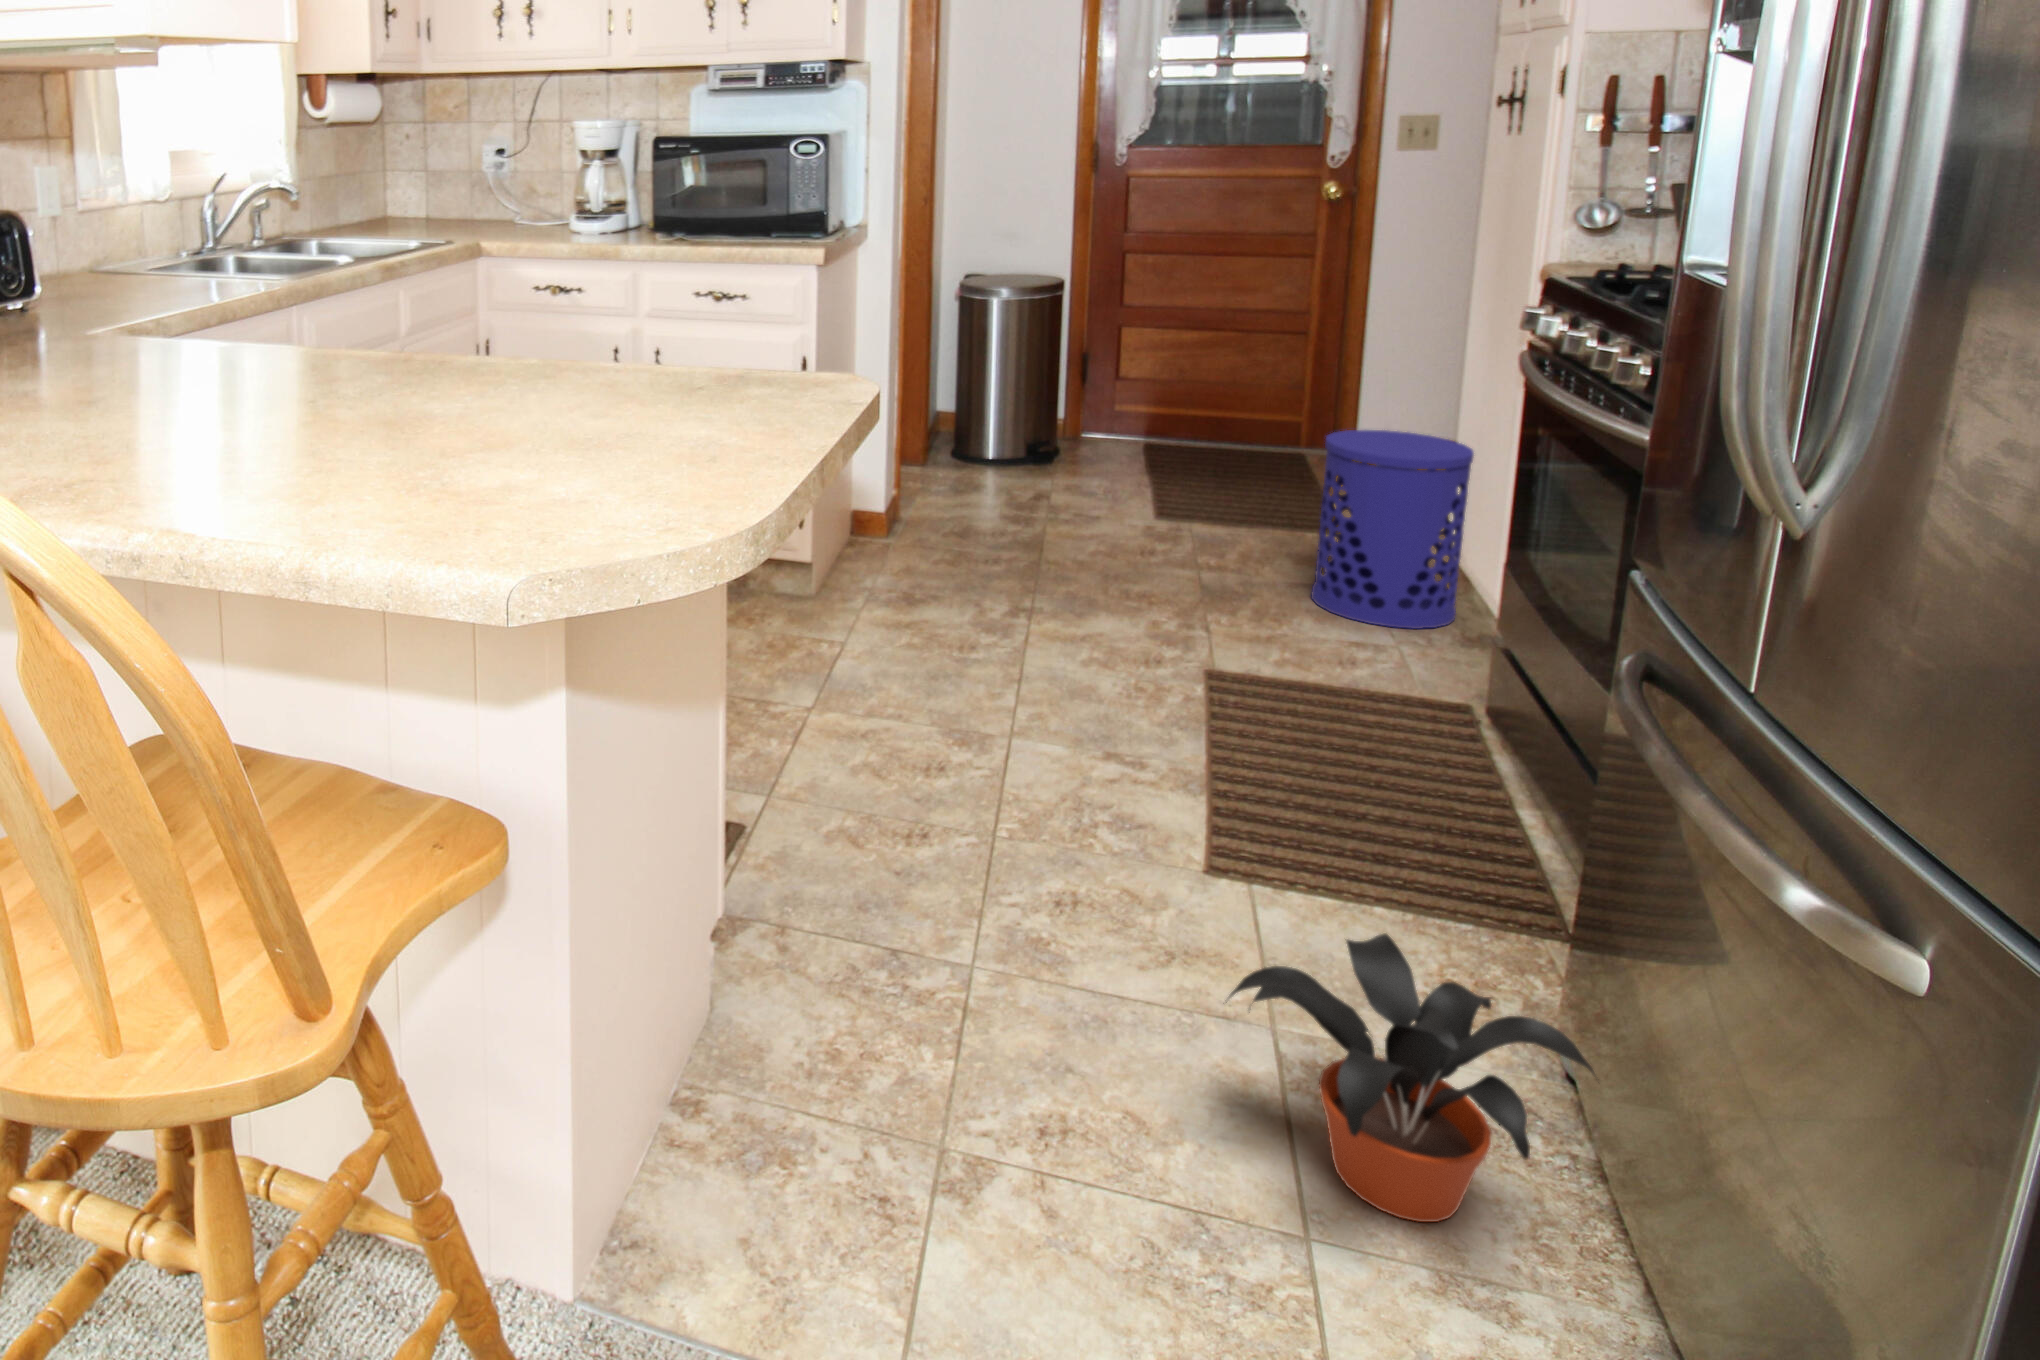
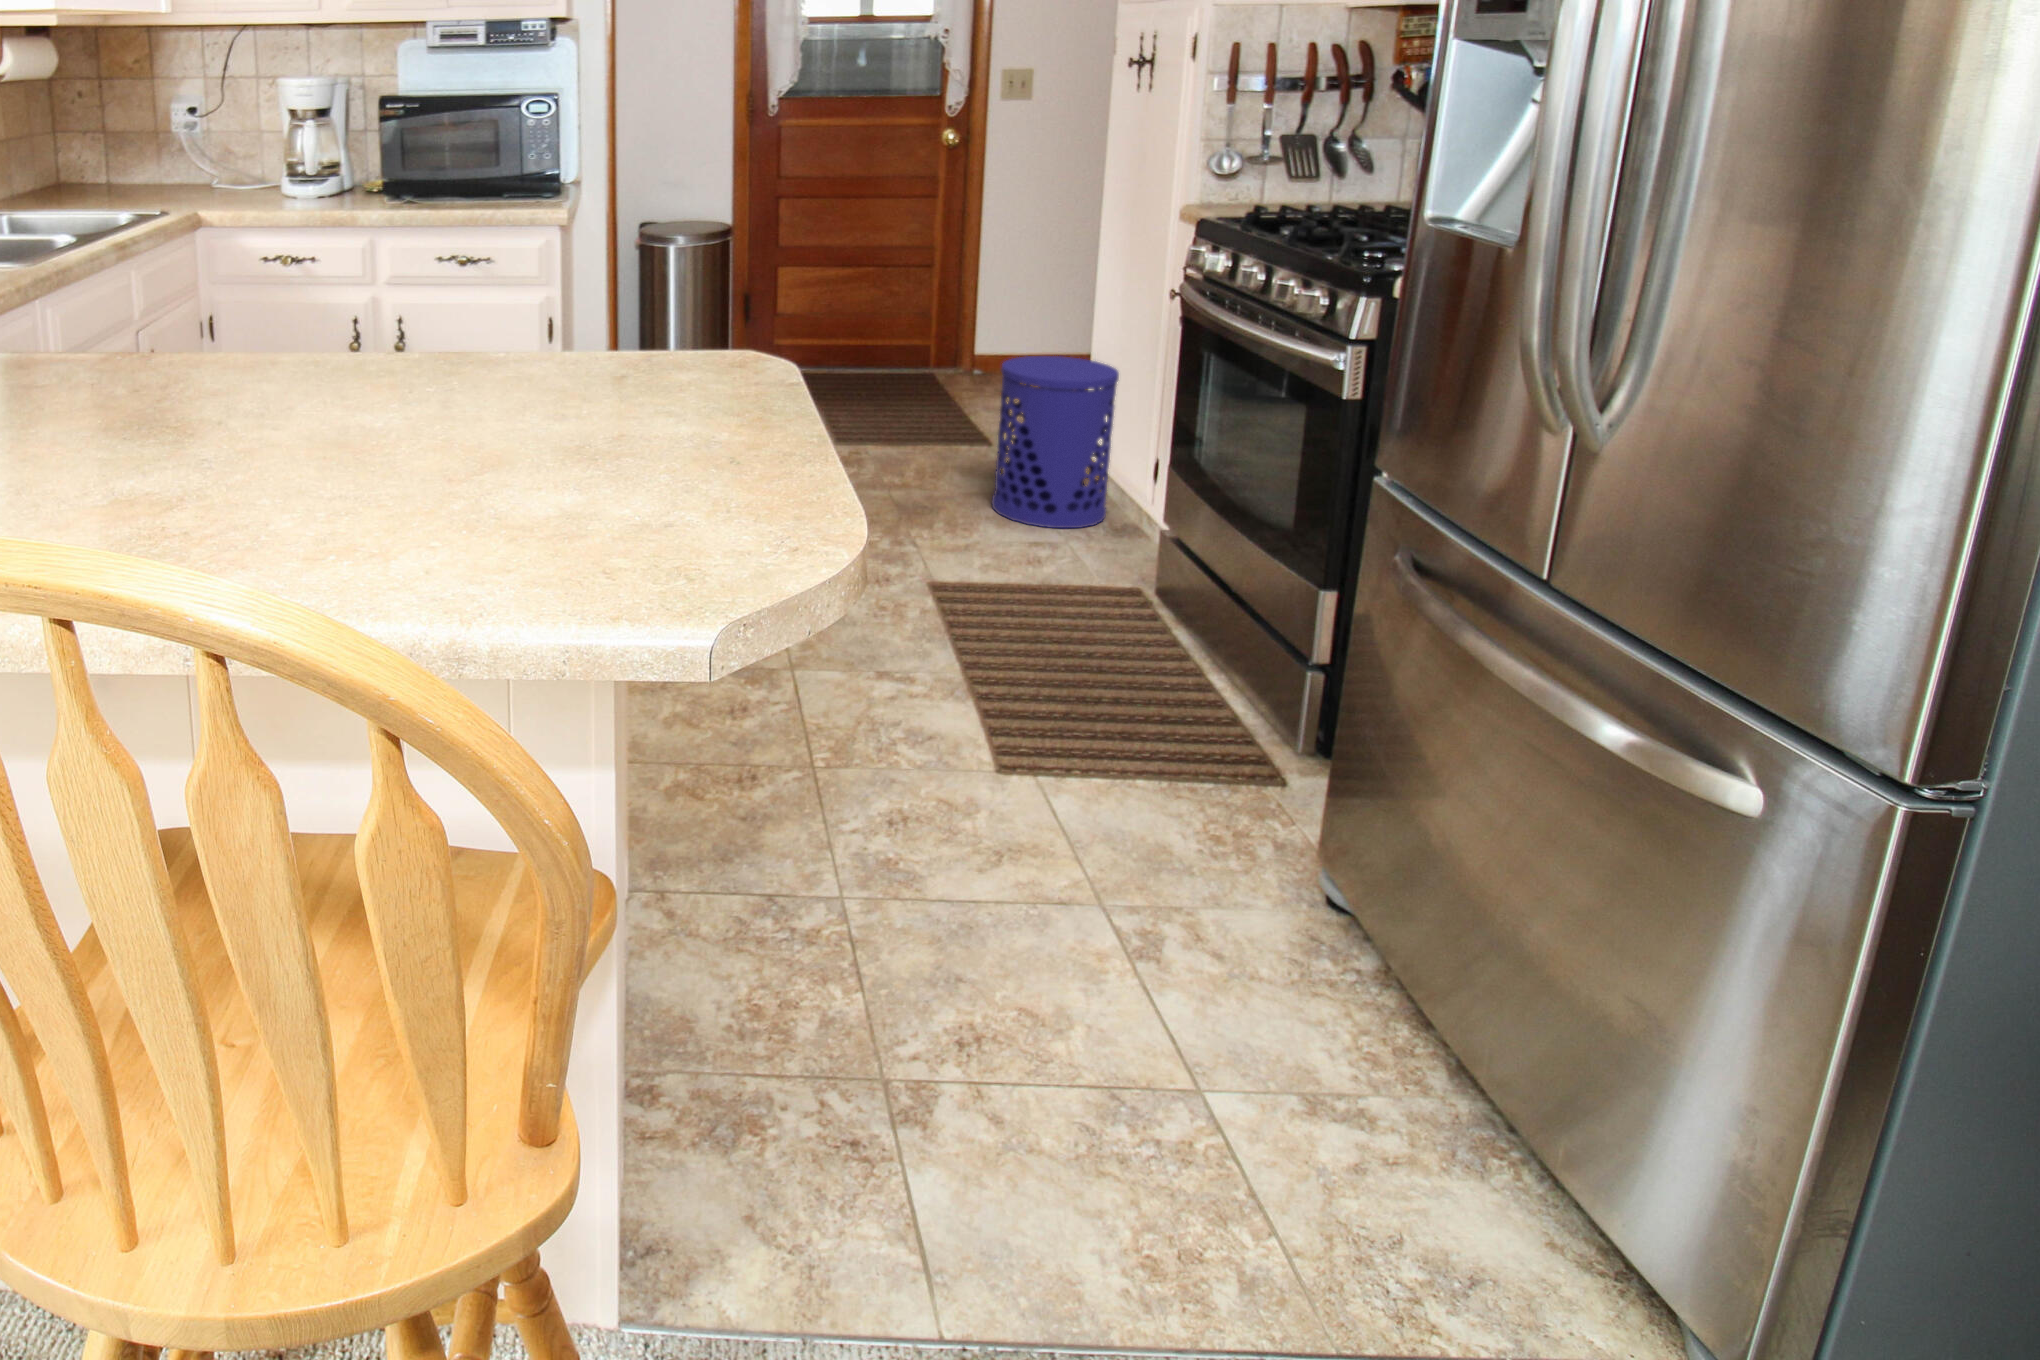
potted plant: present [1226,933,1595,1222] -> none [1105,811,1399,1051]

